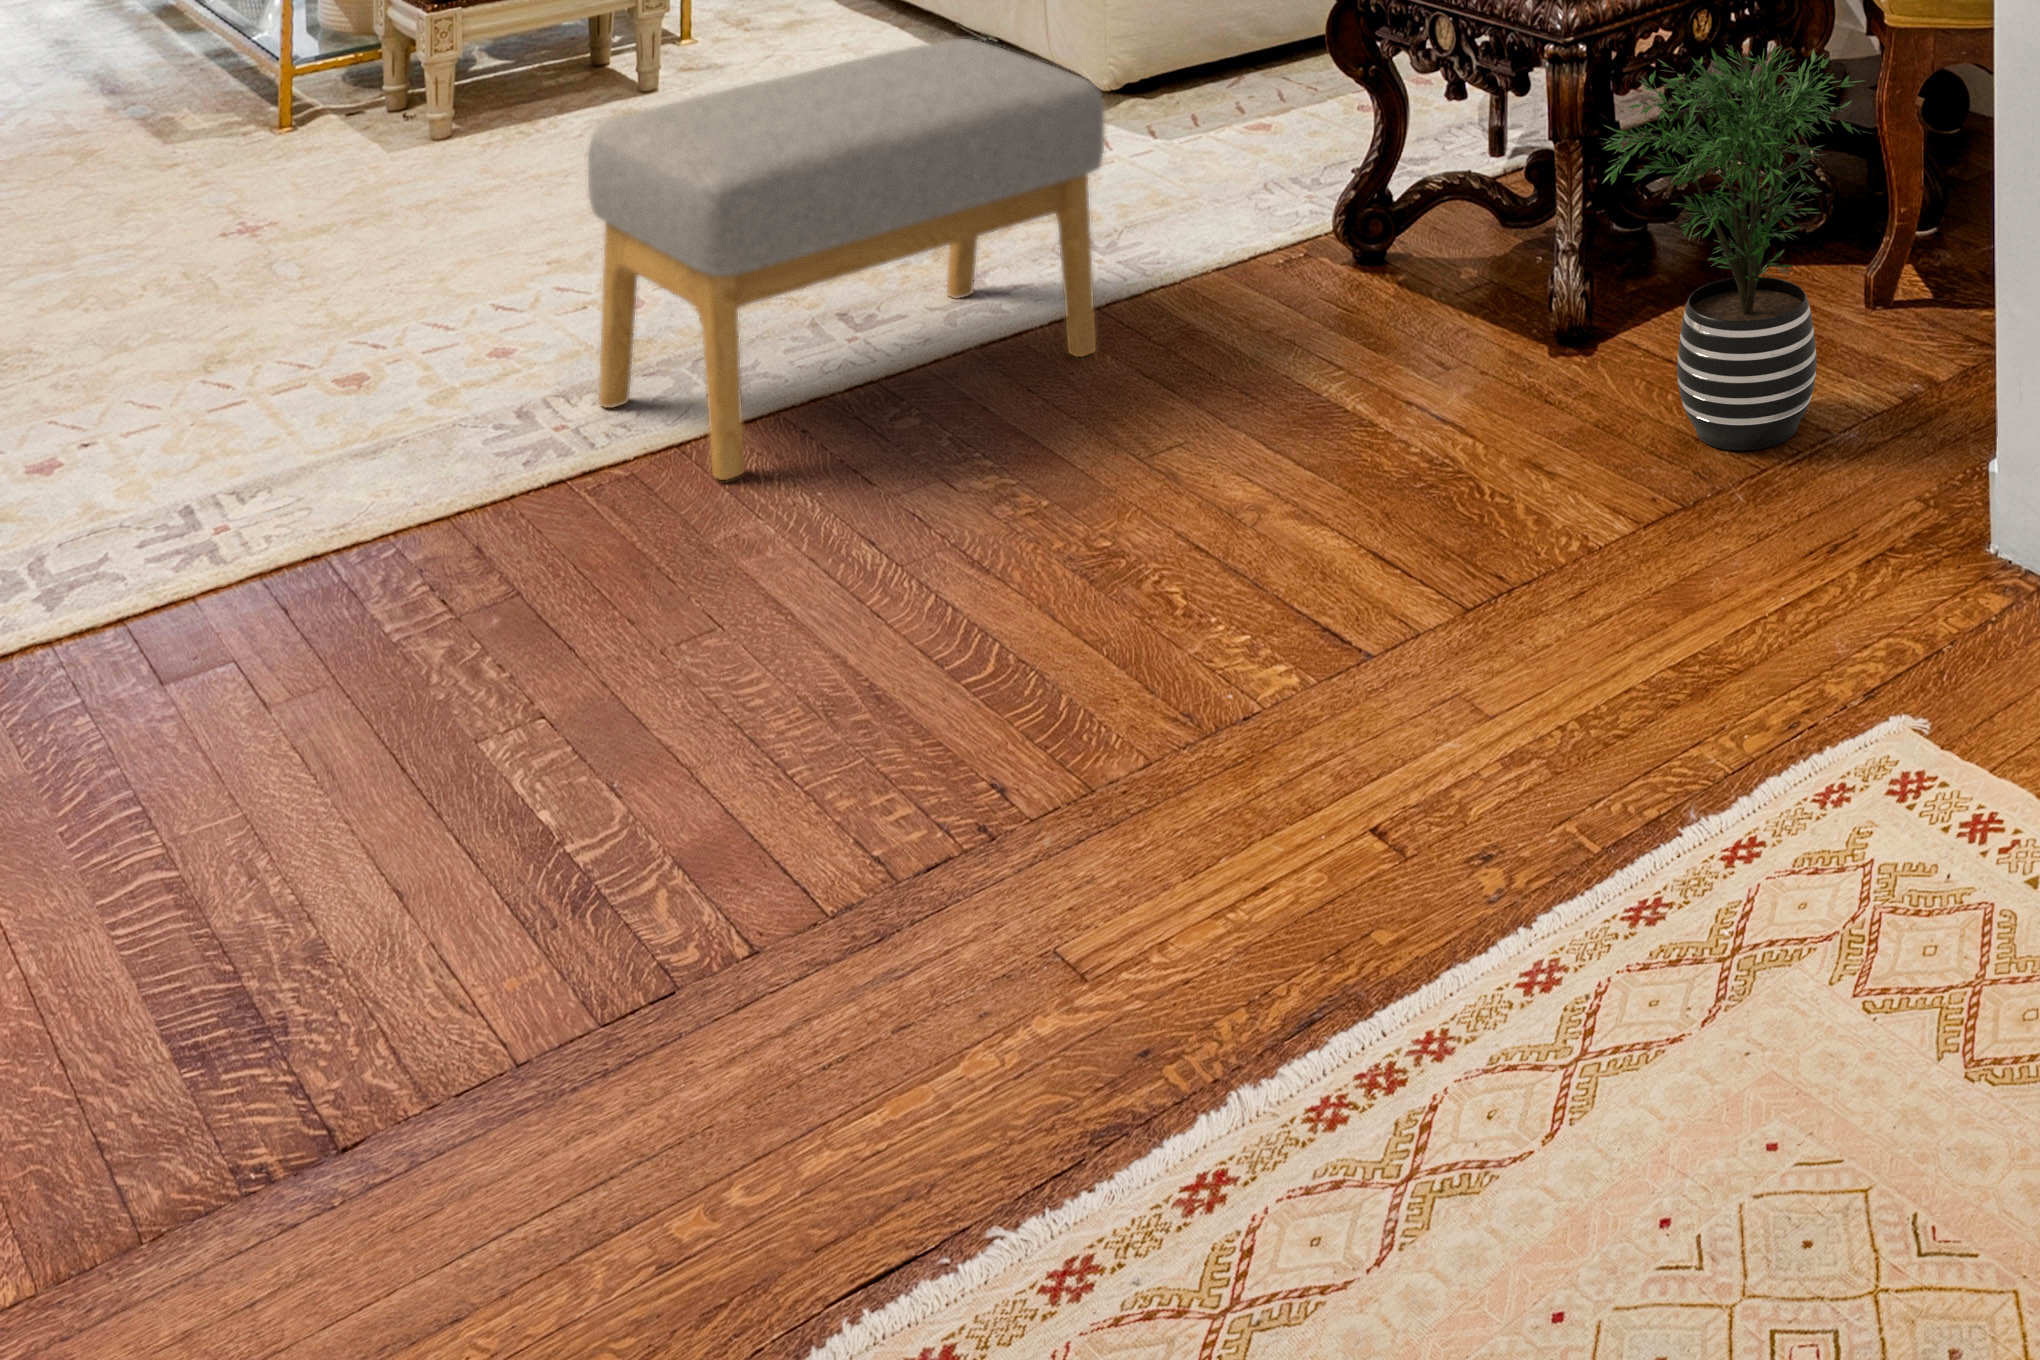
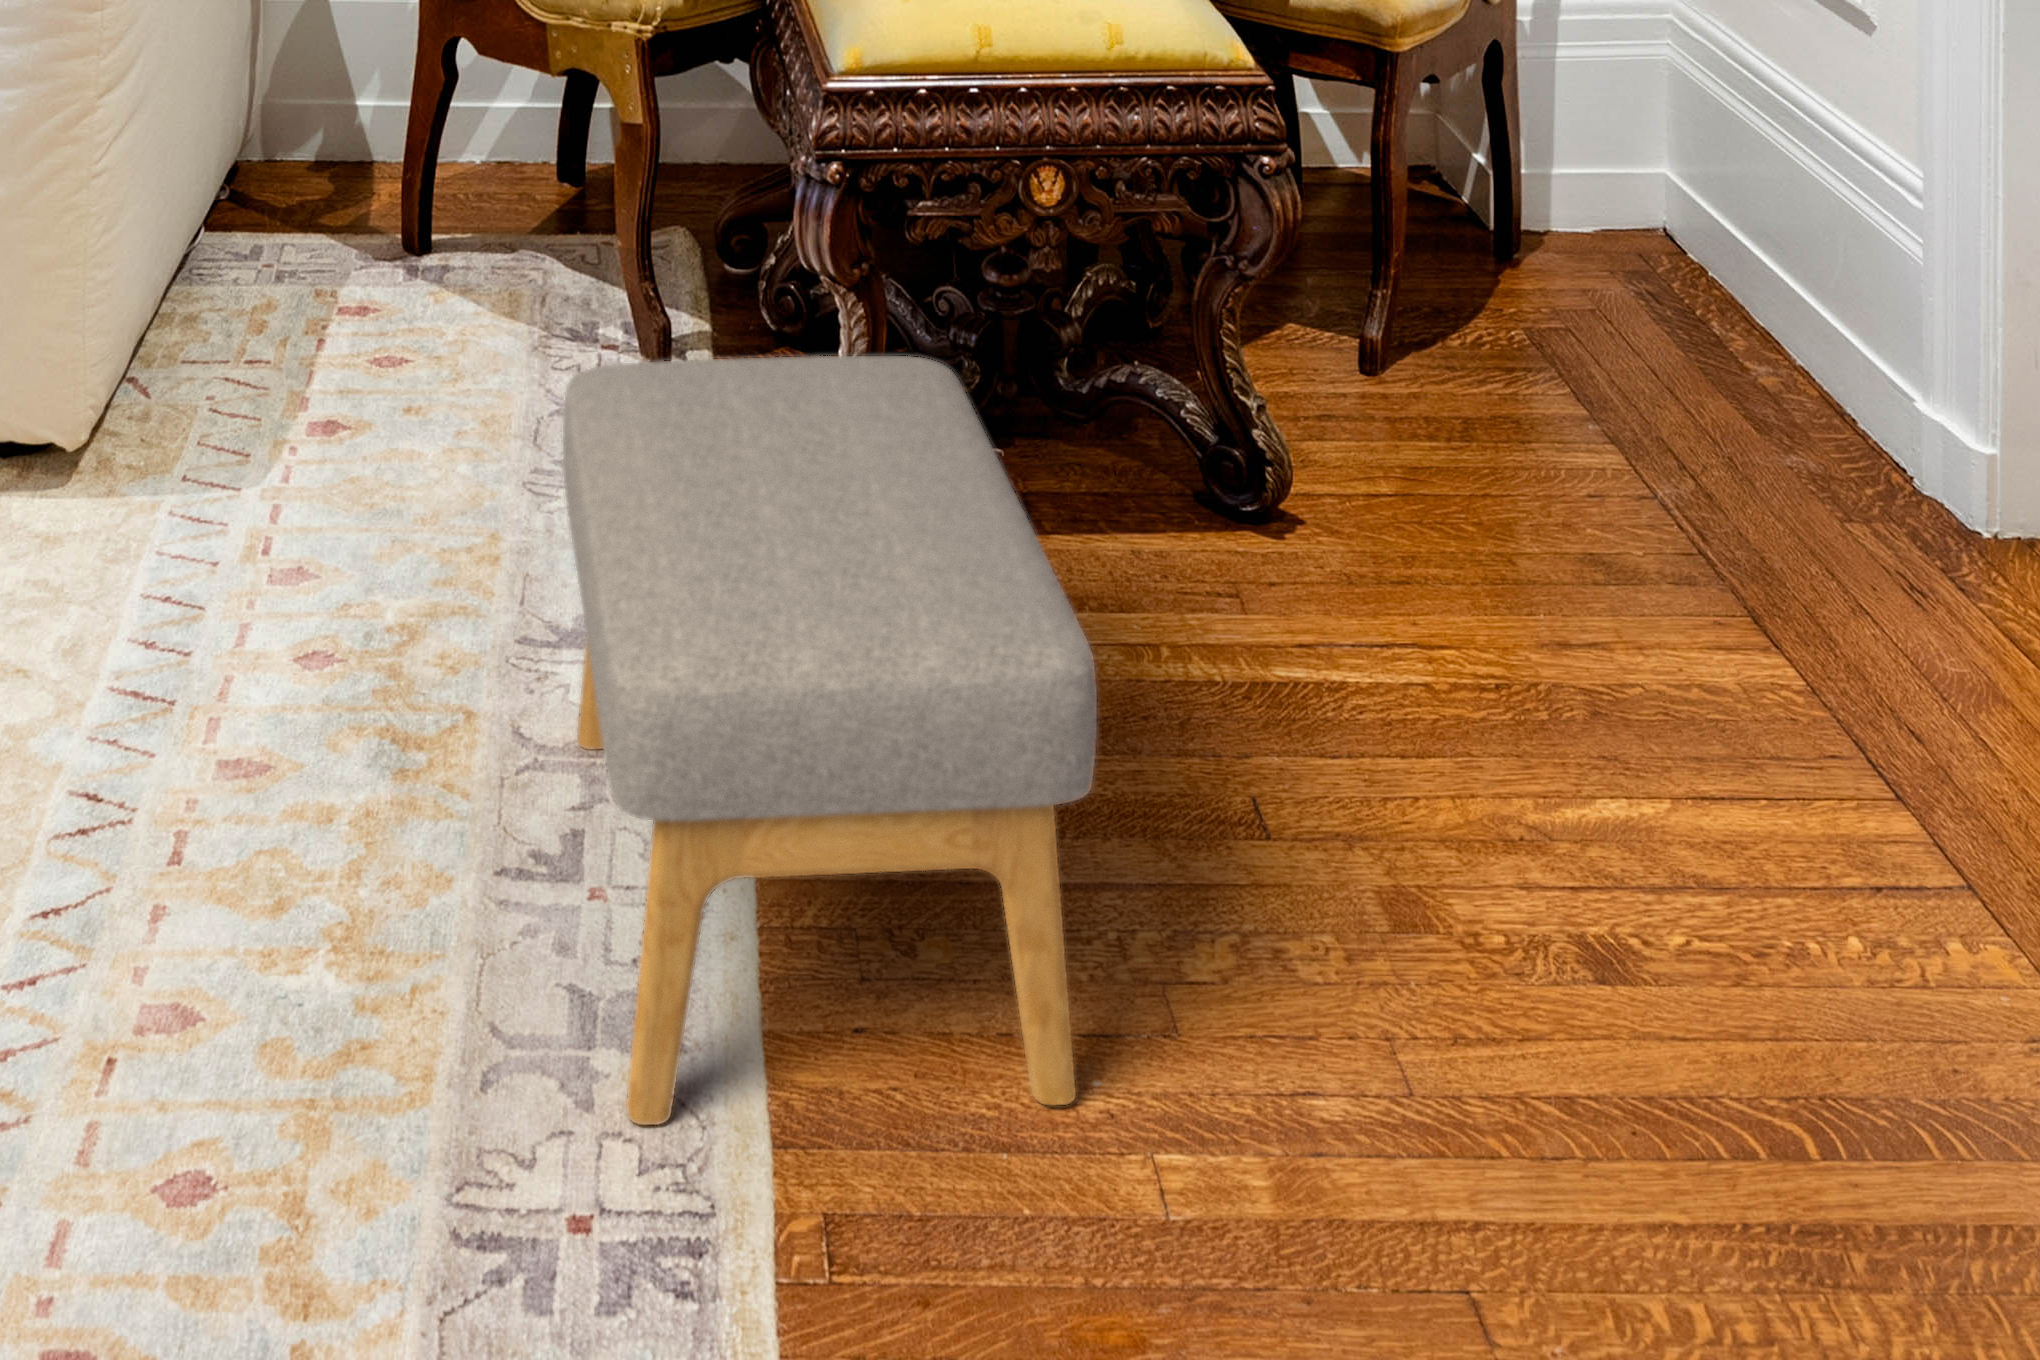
potted plant: present [1603,44,1862,450] -> none [1437,65,1775,517]

